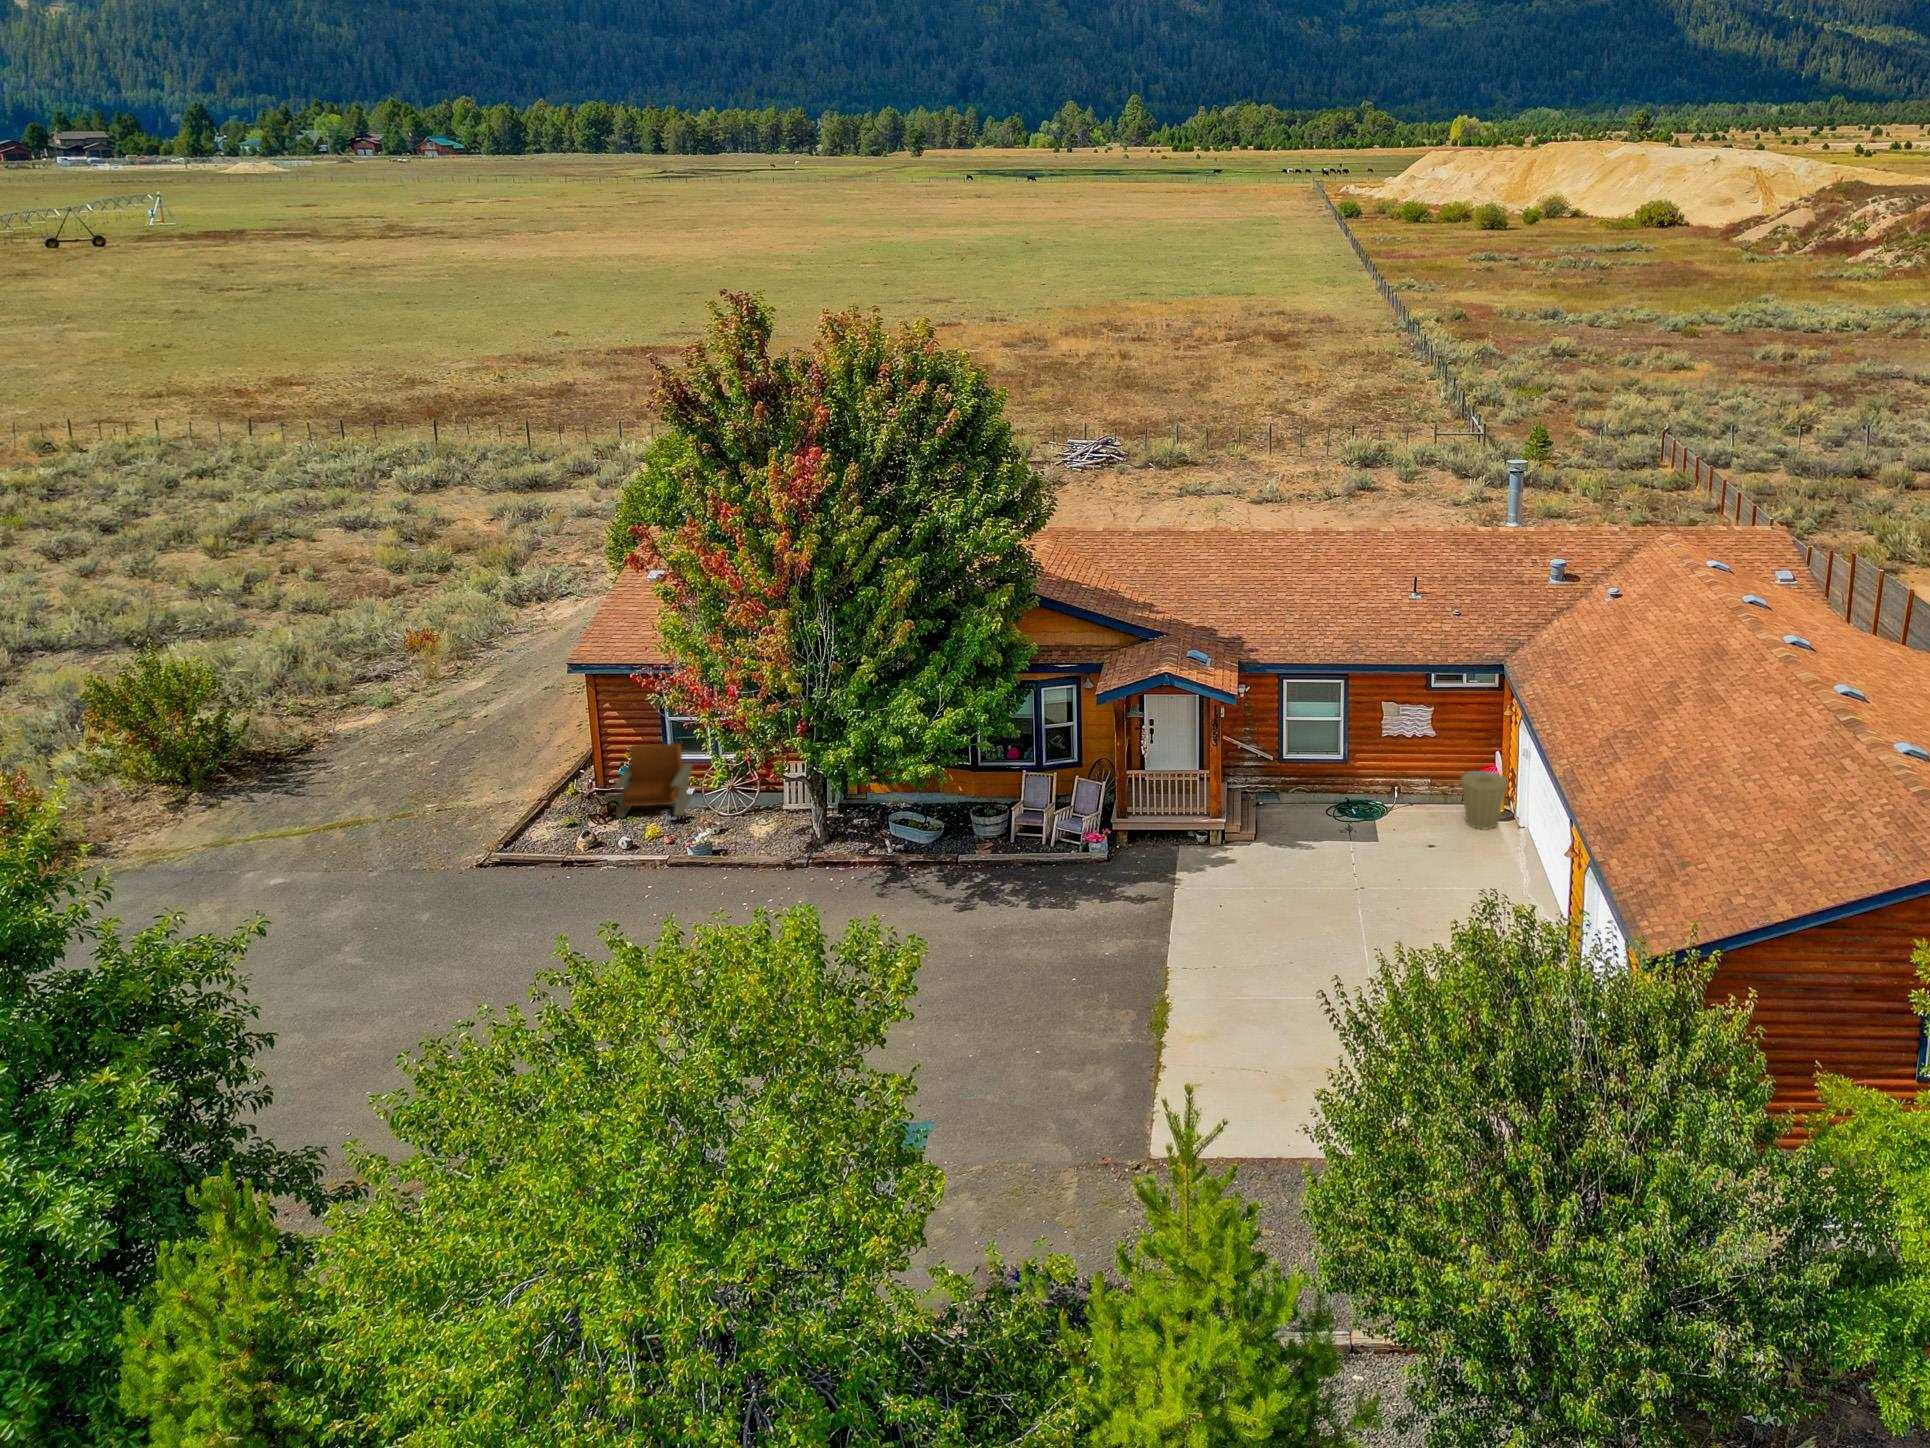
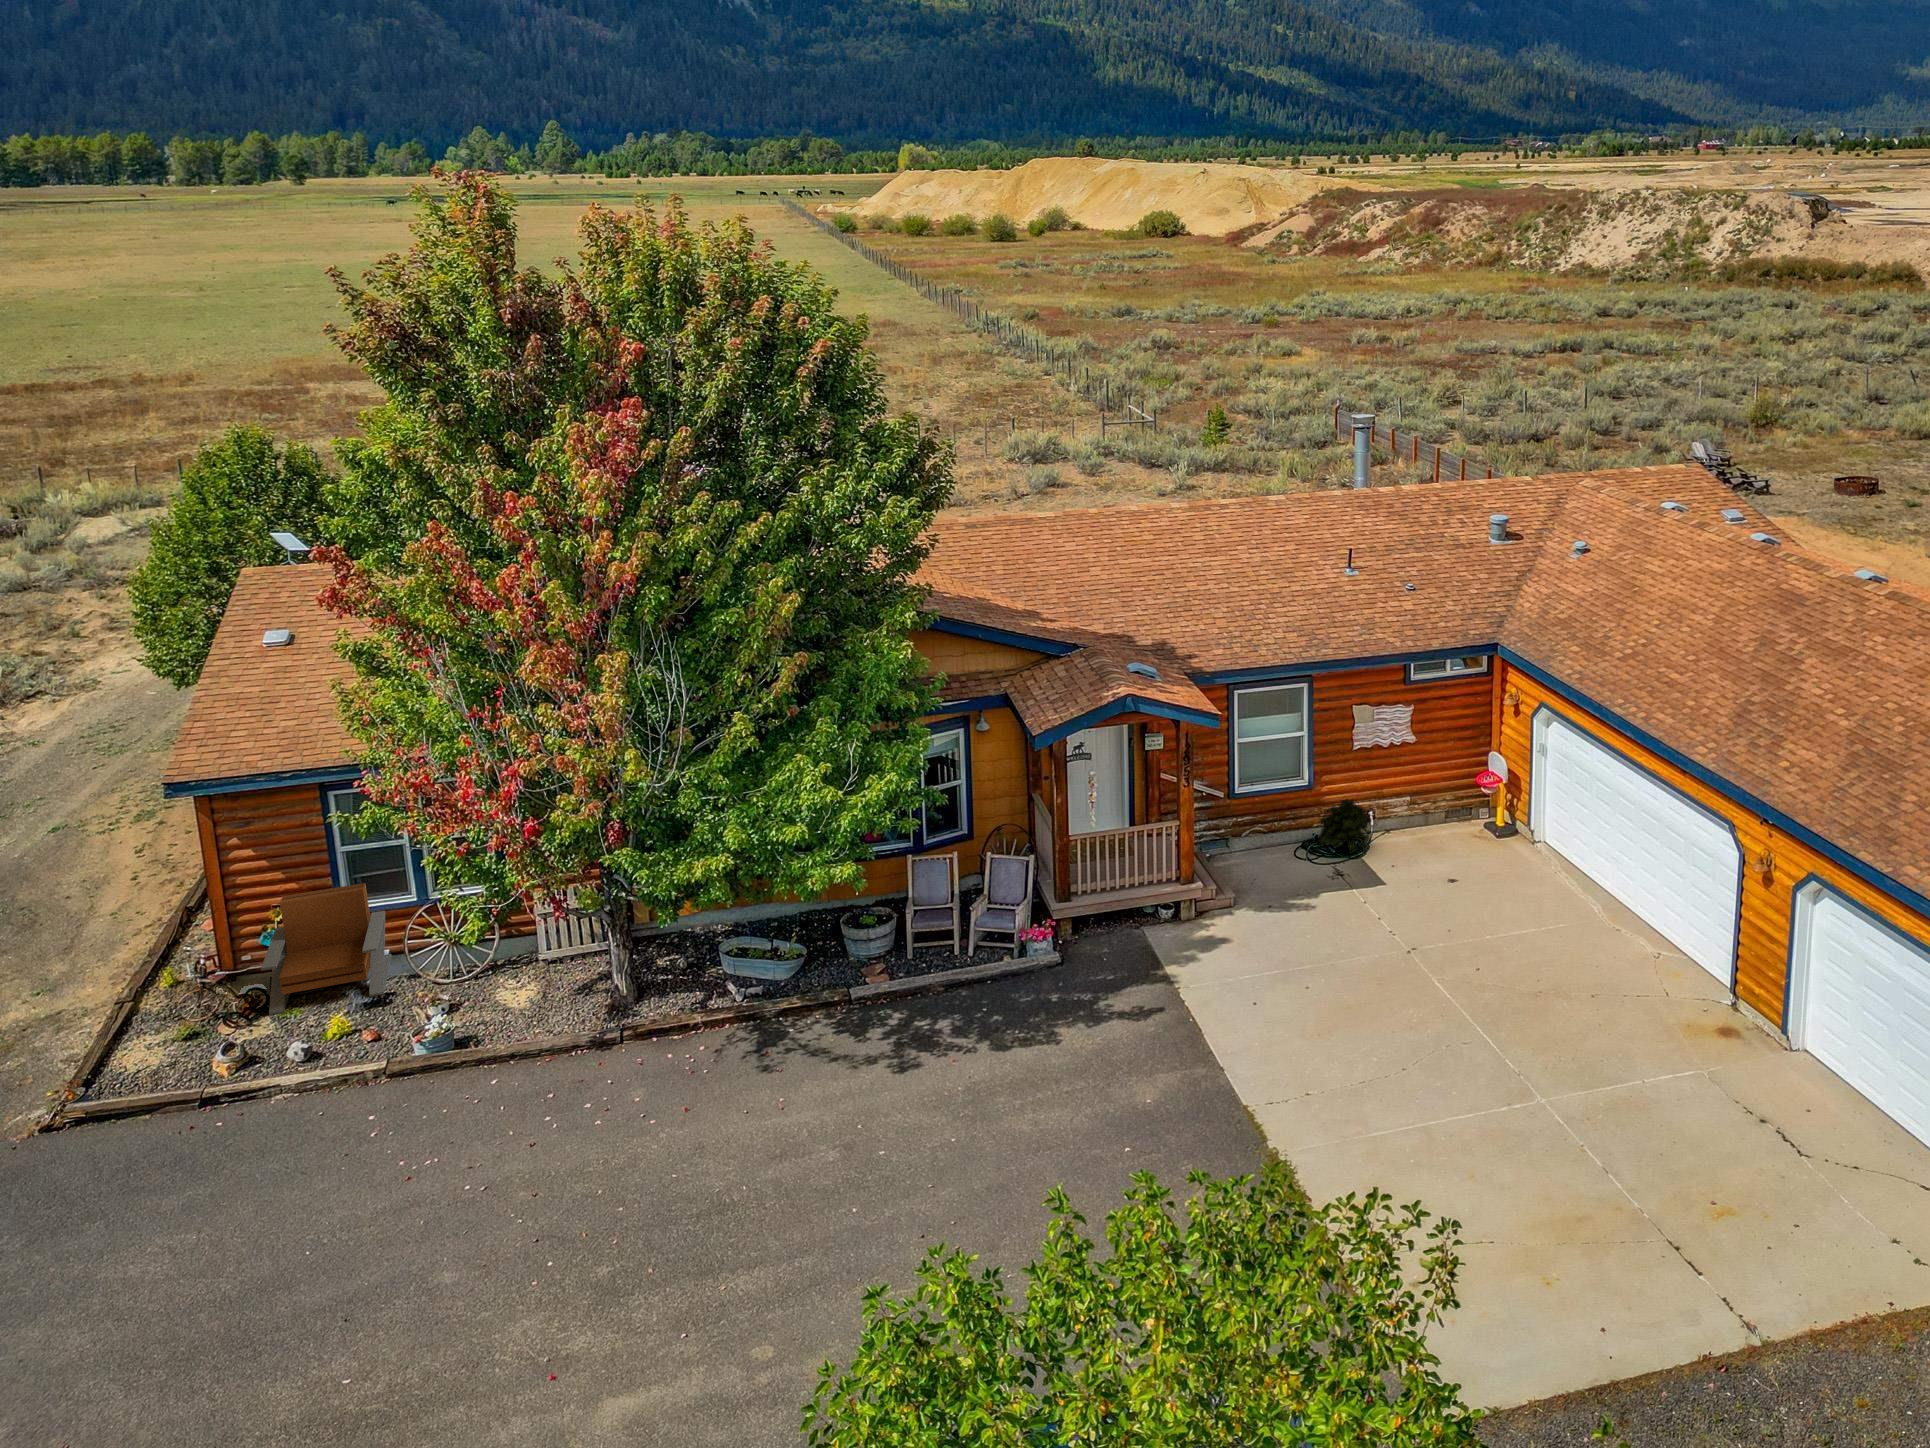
trash can: present [1461,771,1507,830] -> none [1460,779,1517,851]
potted plant: none [1343,773,1390,817] -> present [1318,800,1372,854]

